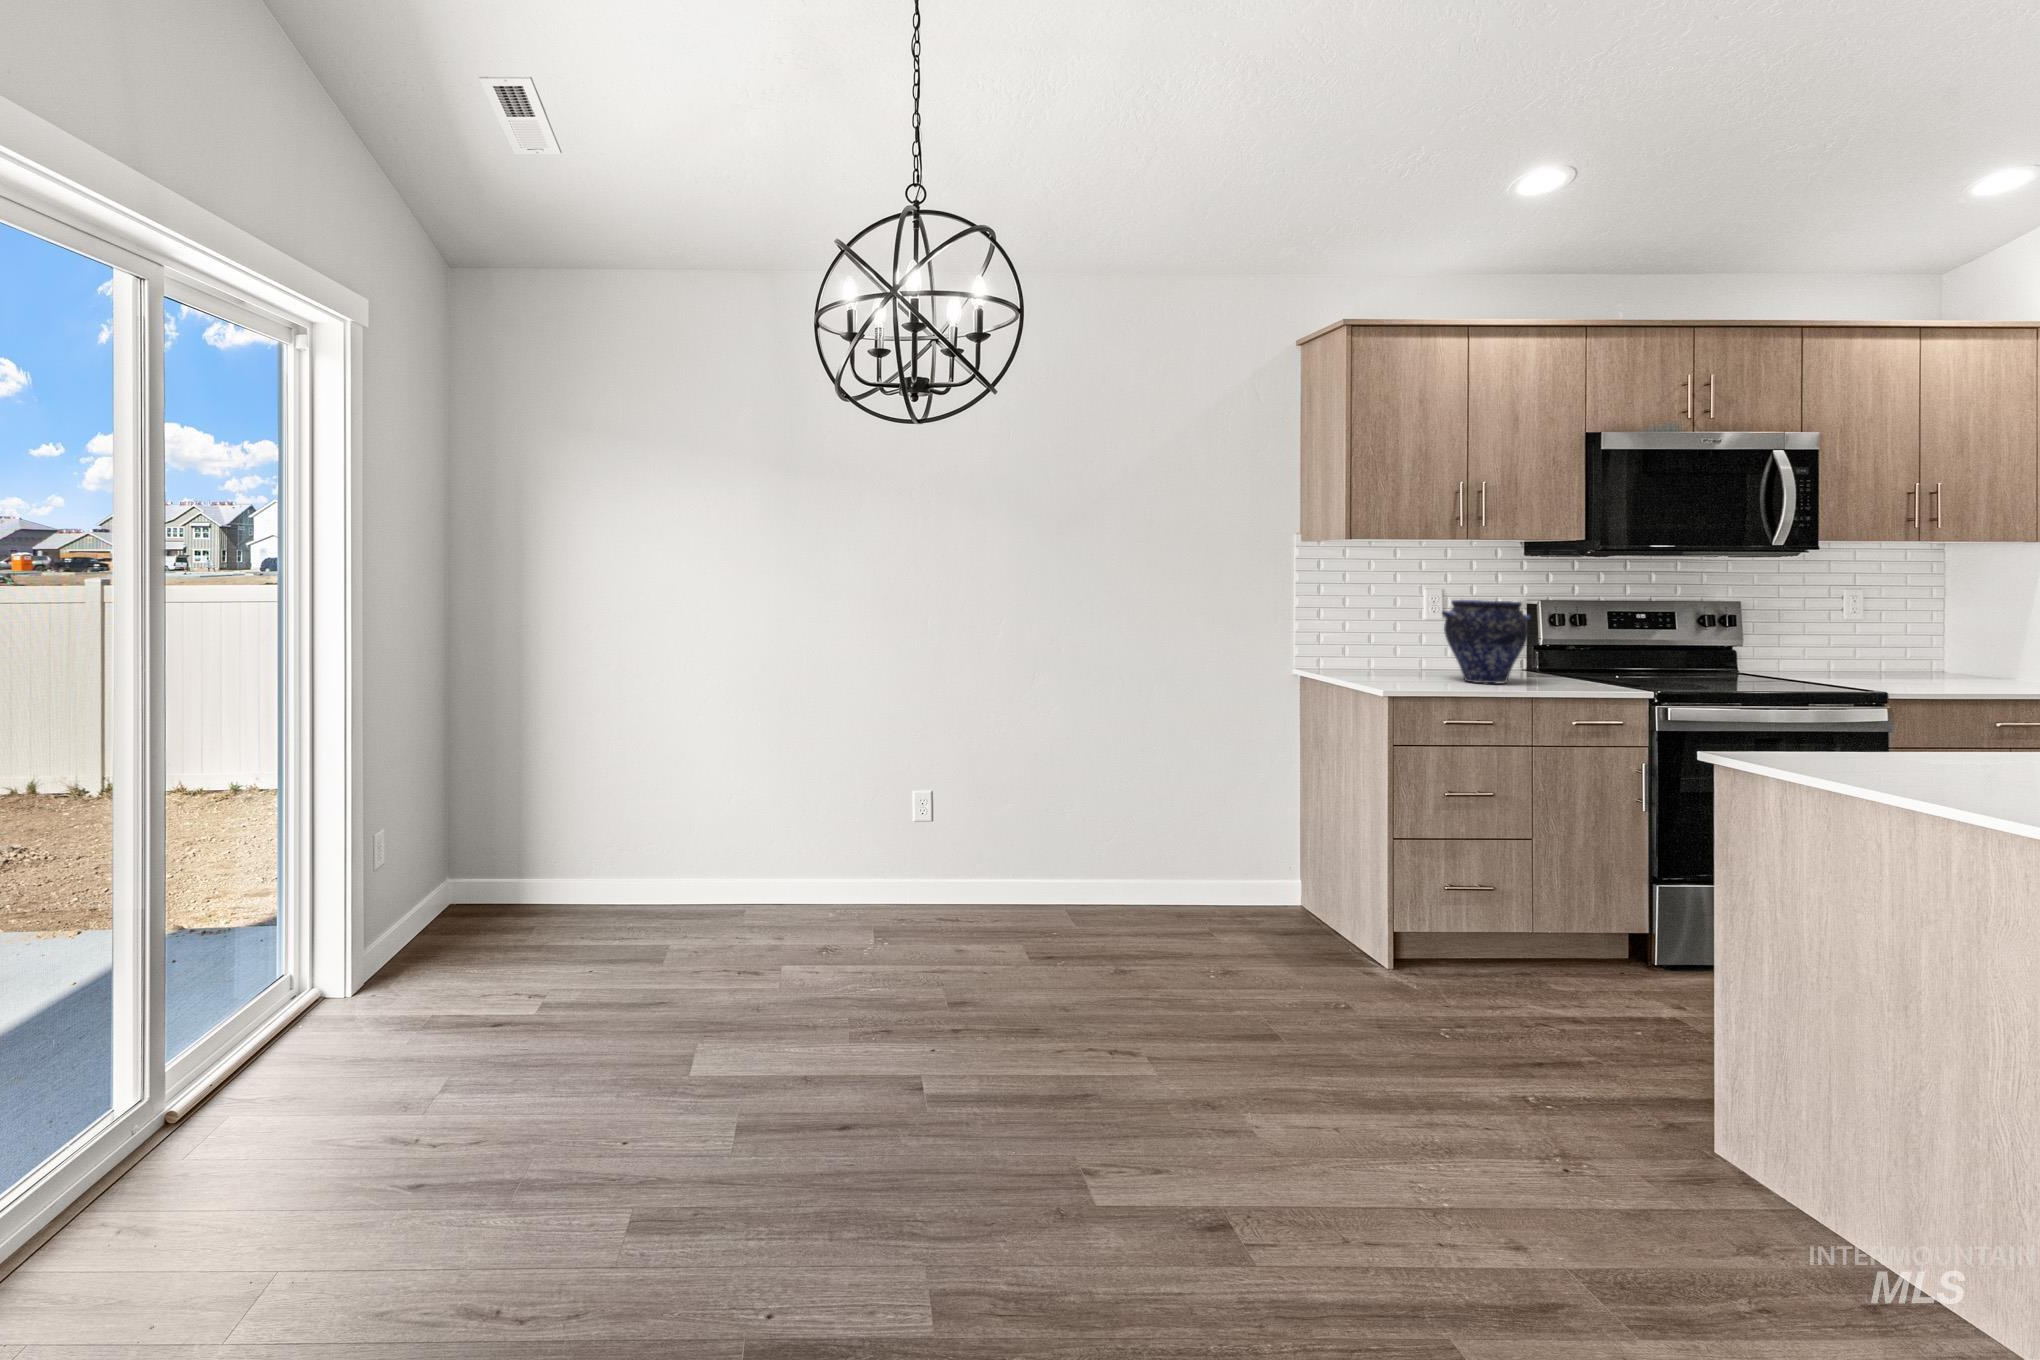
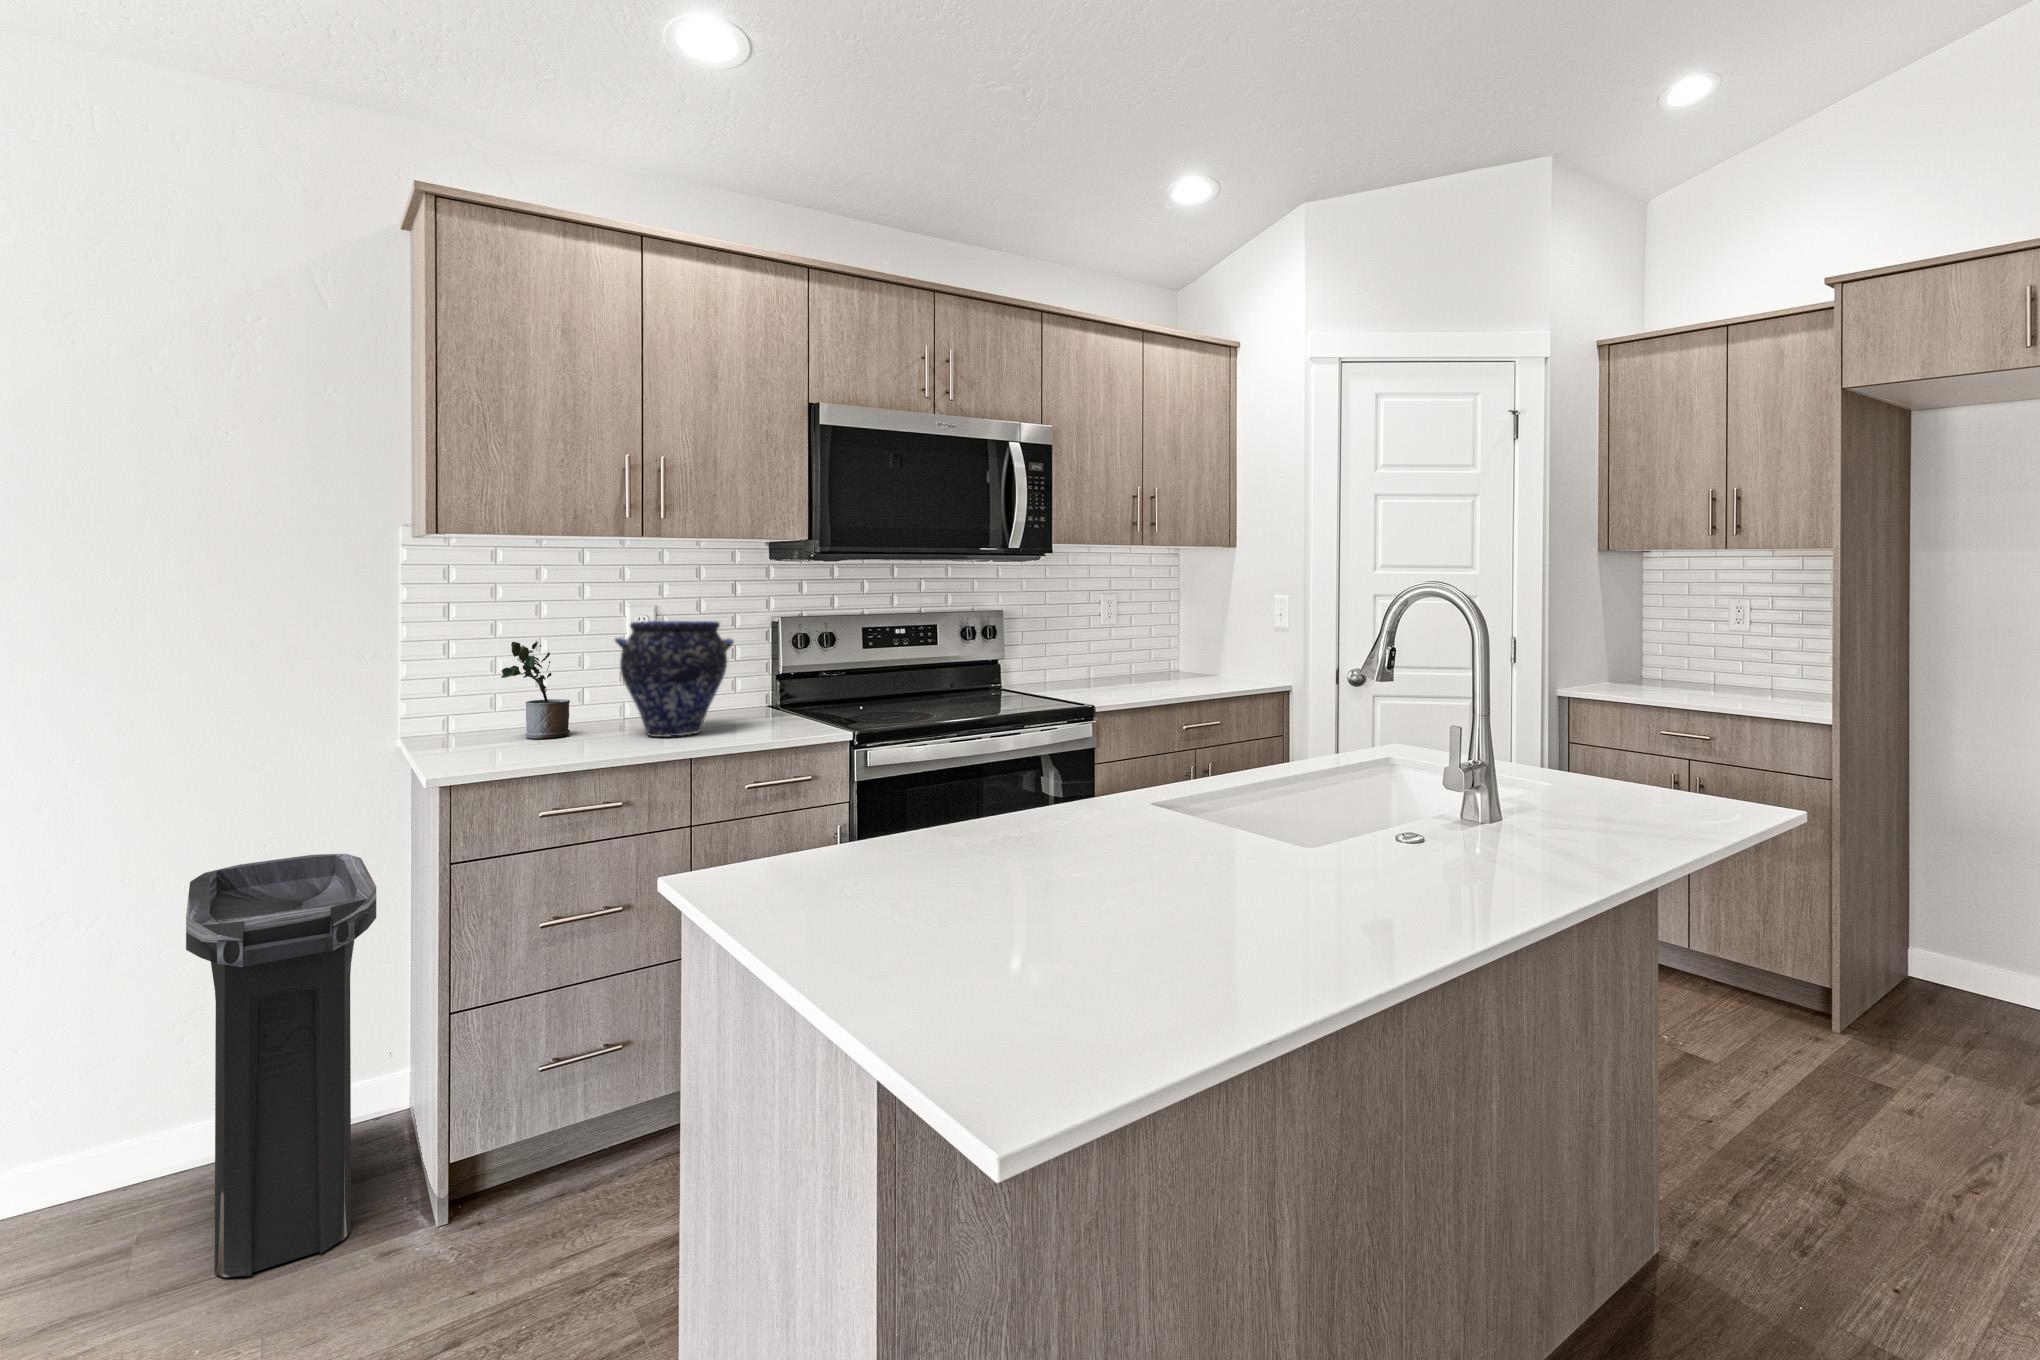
potted plant: none [1362,611,1403,677] -> present [501,642,570,739]
trash can: none [1204,735,1337,969] -> present [186,854,376,1277]

